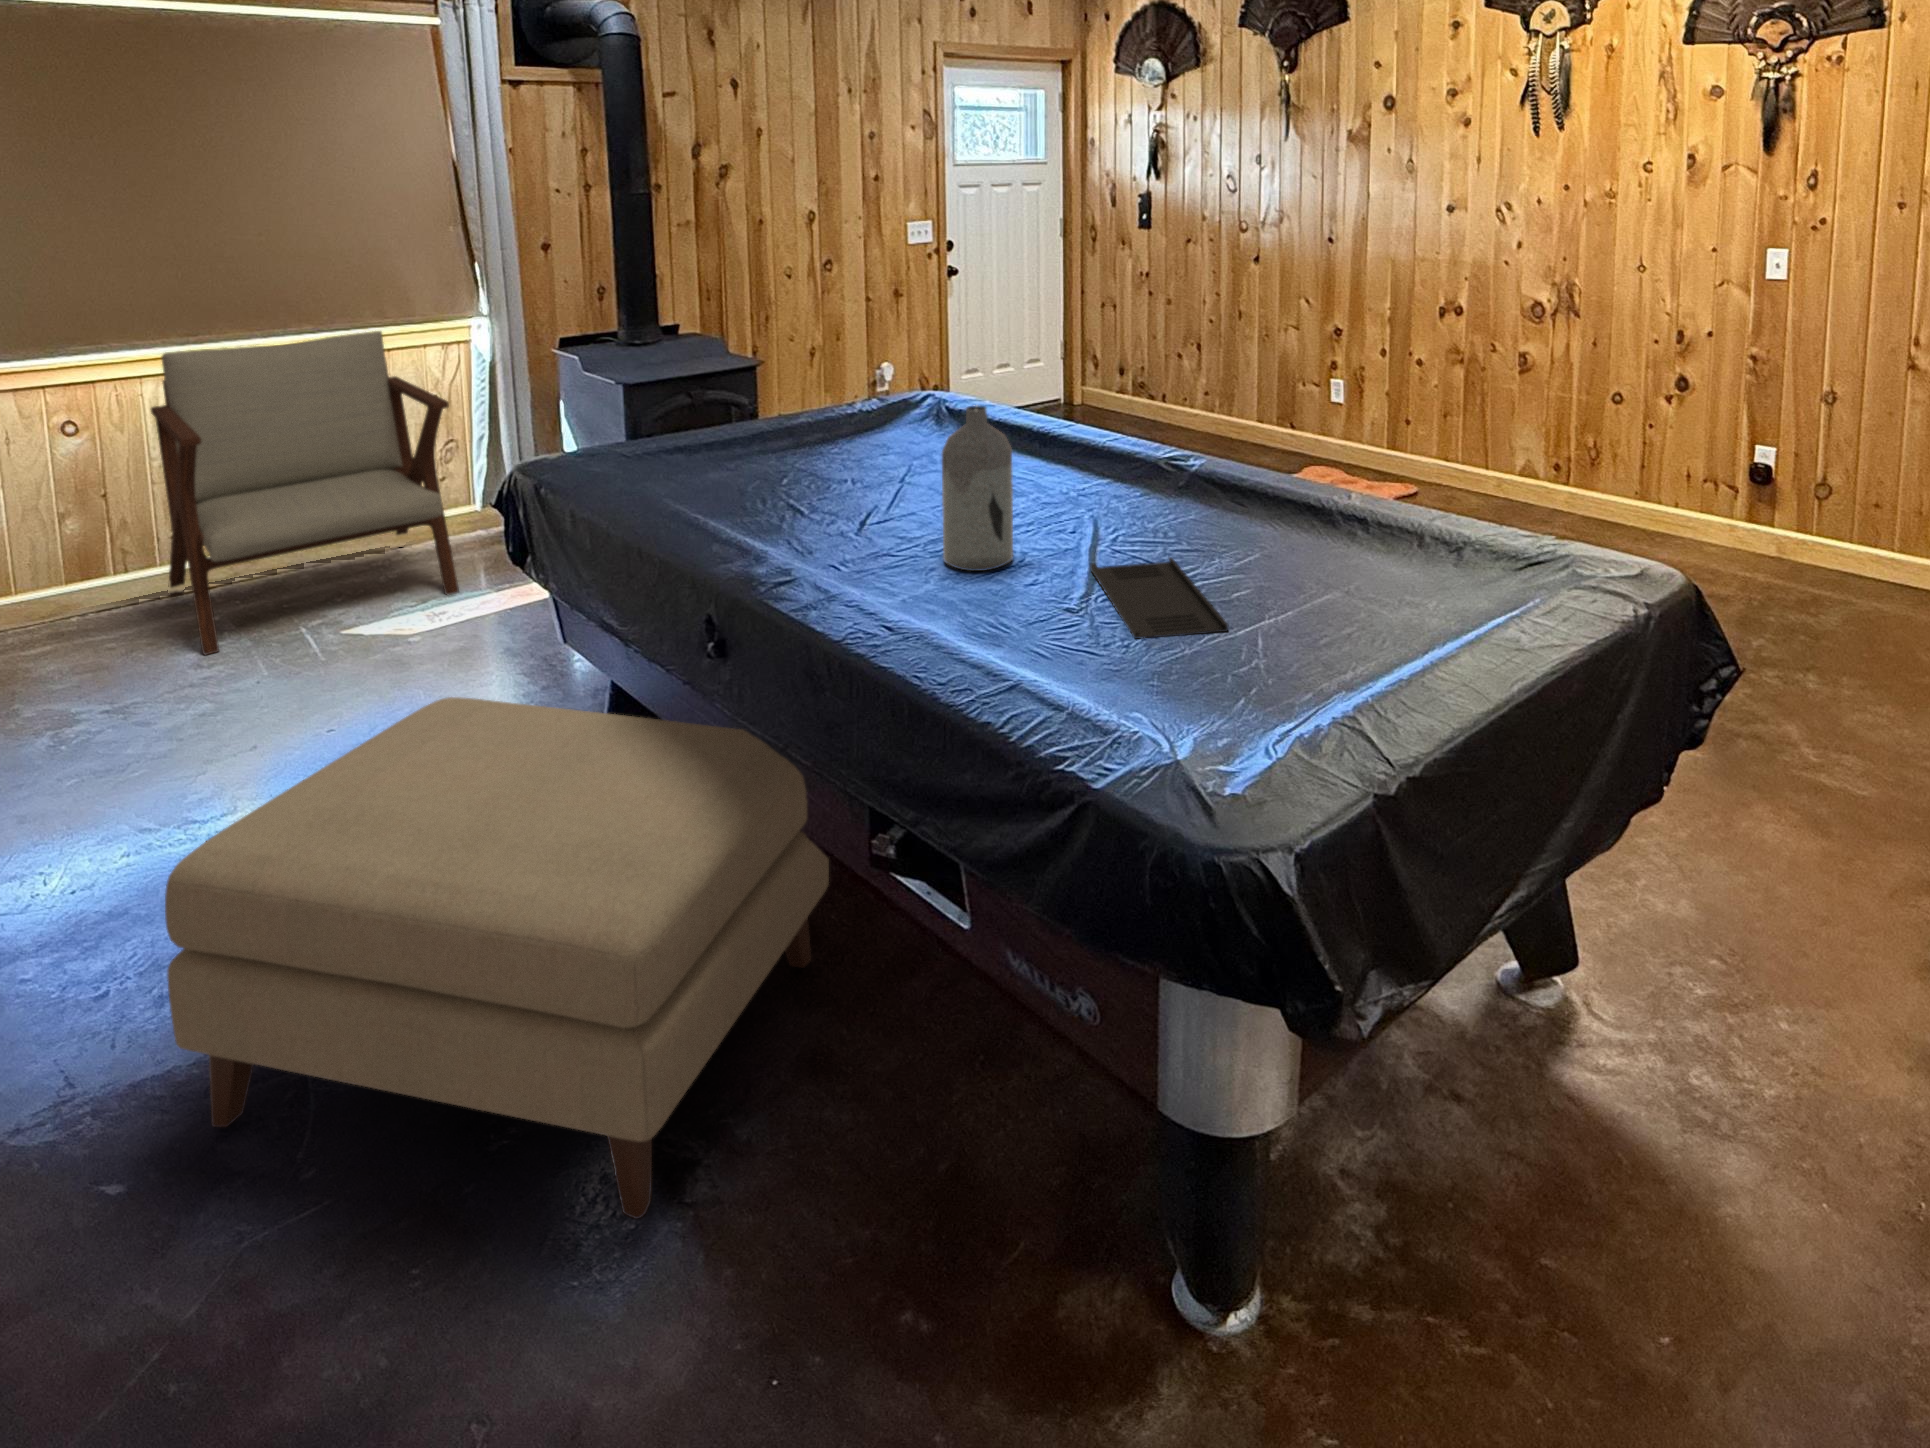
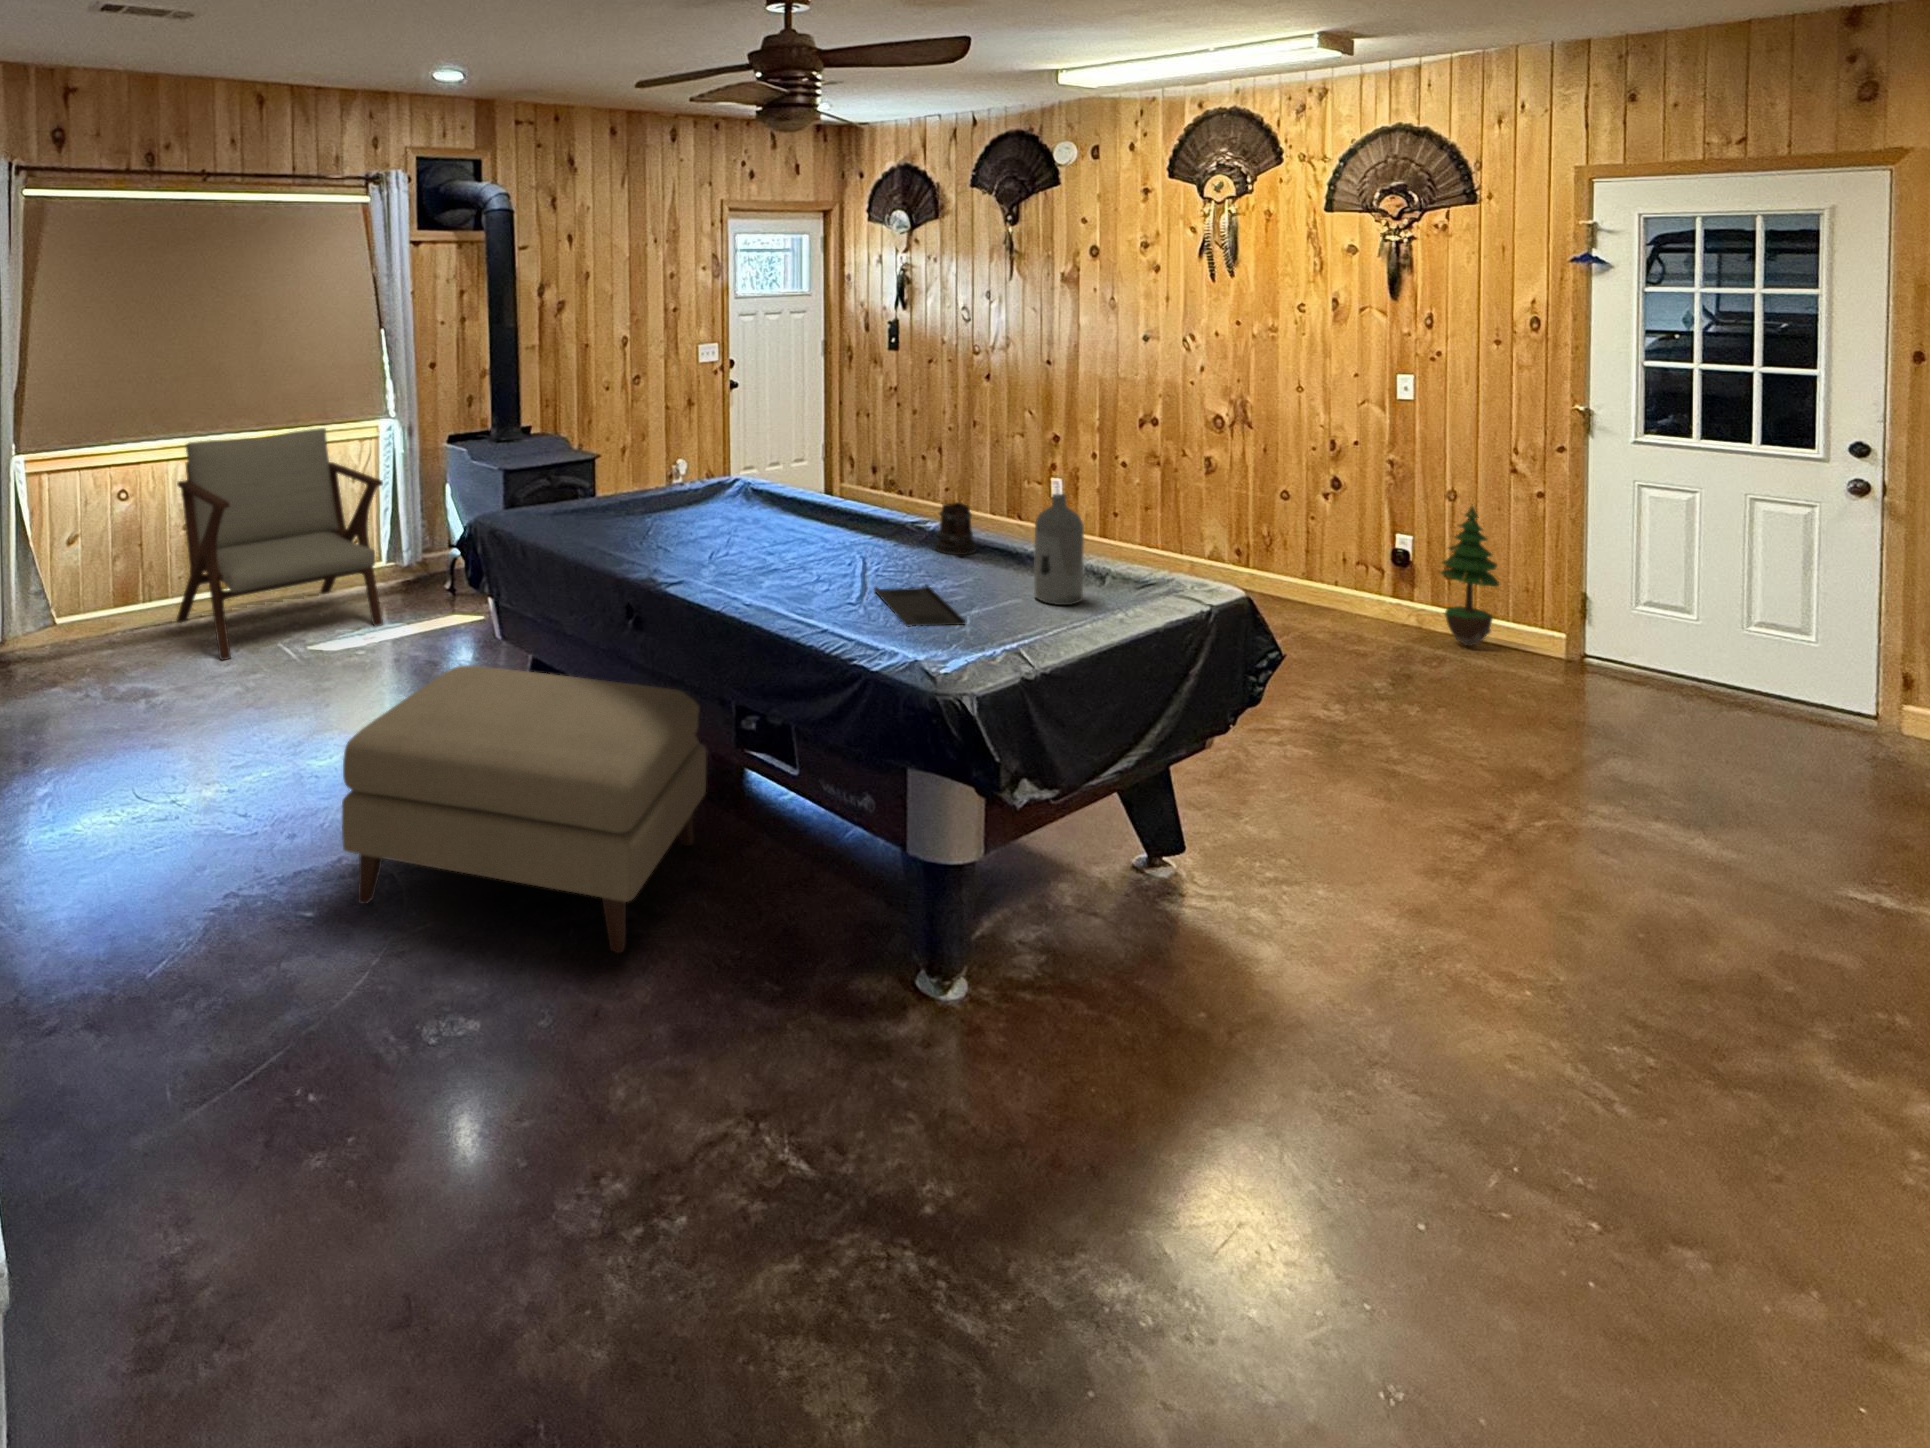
bottle: present [942,405,1013,571] -> present [1034,494,1084,605]
potted tree: none [1814,410,1890,586] -> present [1441,506,1499,646]
beer mug: none [1186,425,1246,502] -> present [935,502,976,555]

